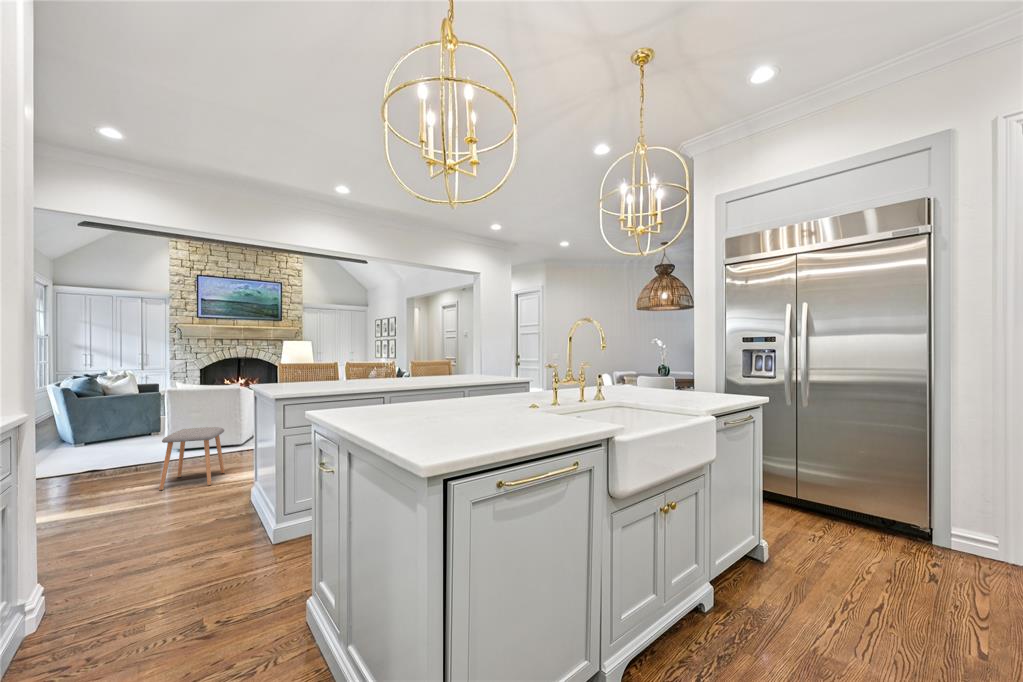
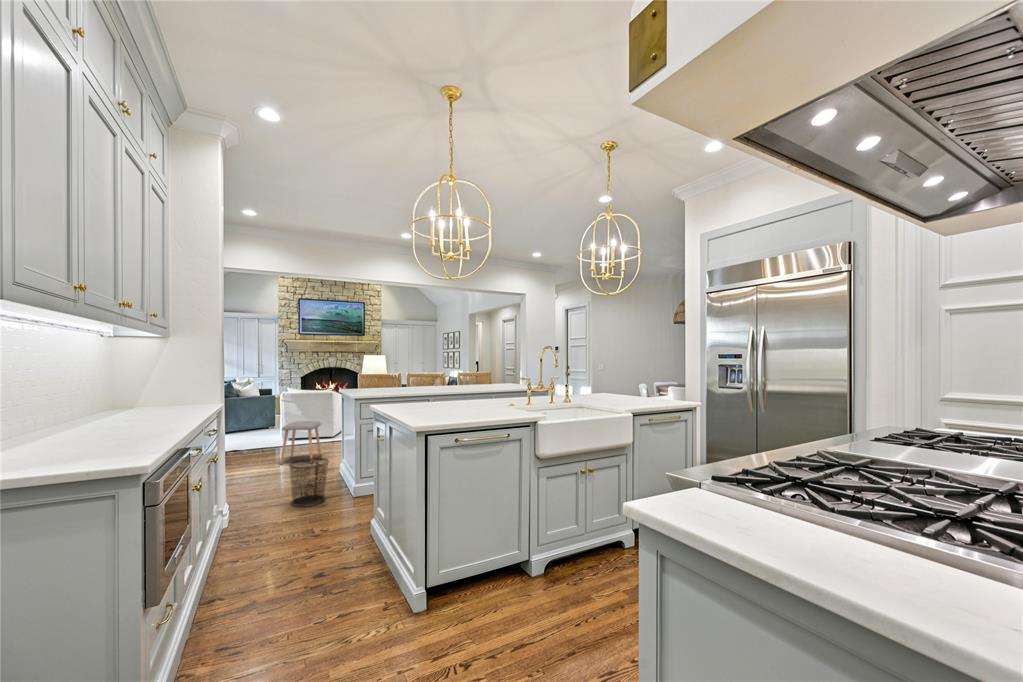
waste bin: none [163,488,234,570] -> present [289,458,329,507]

